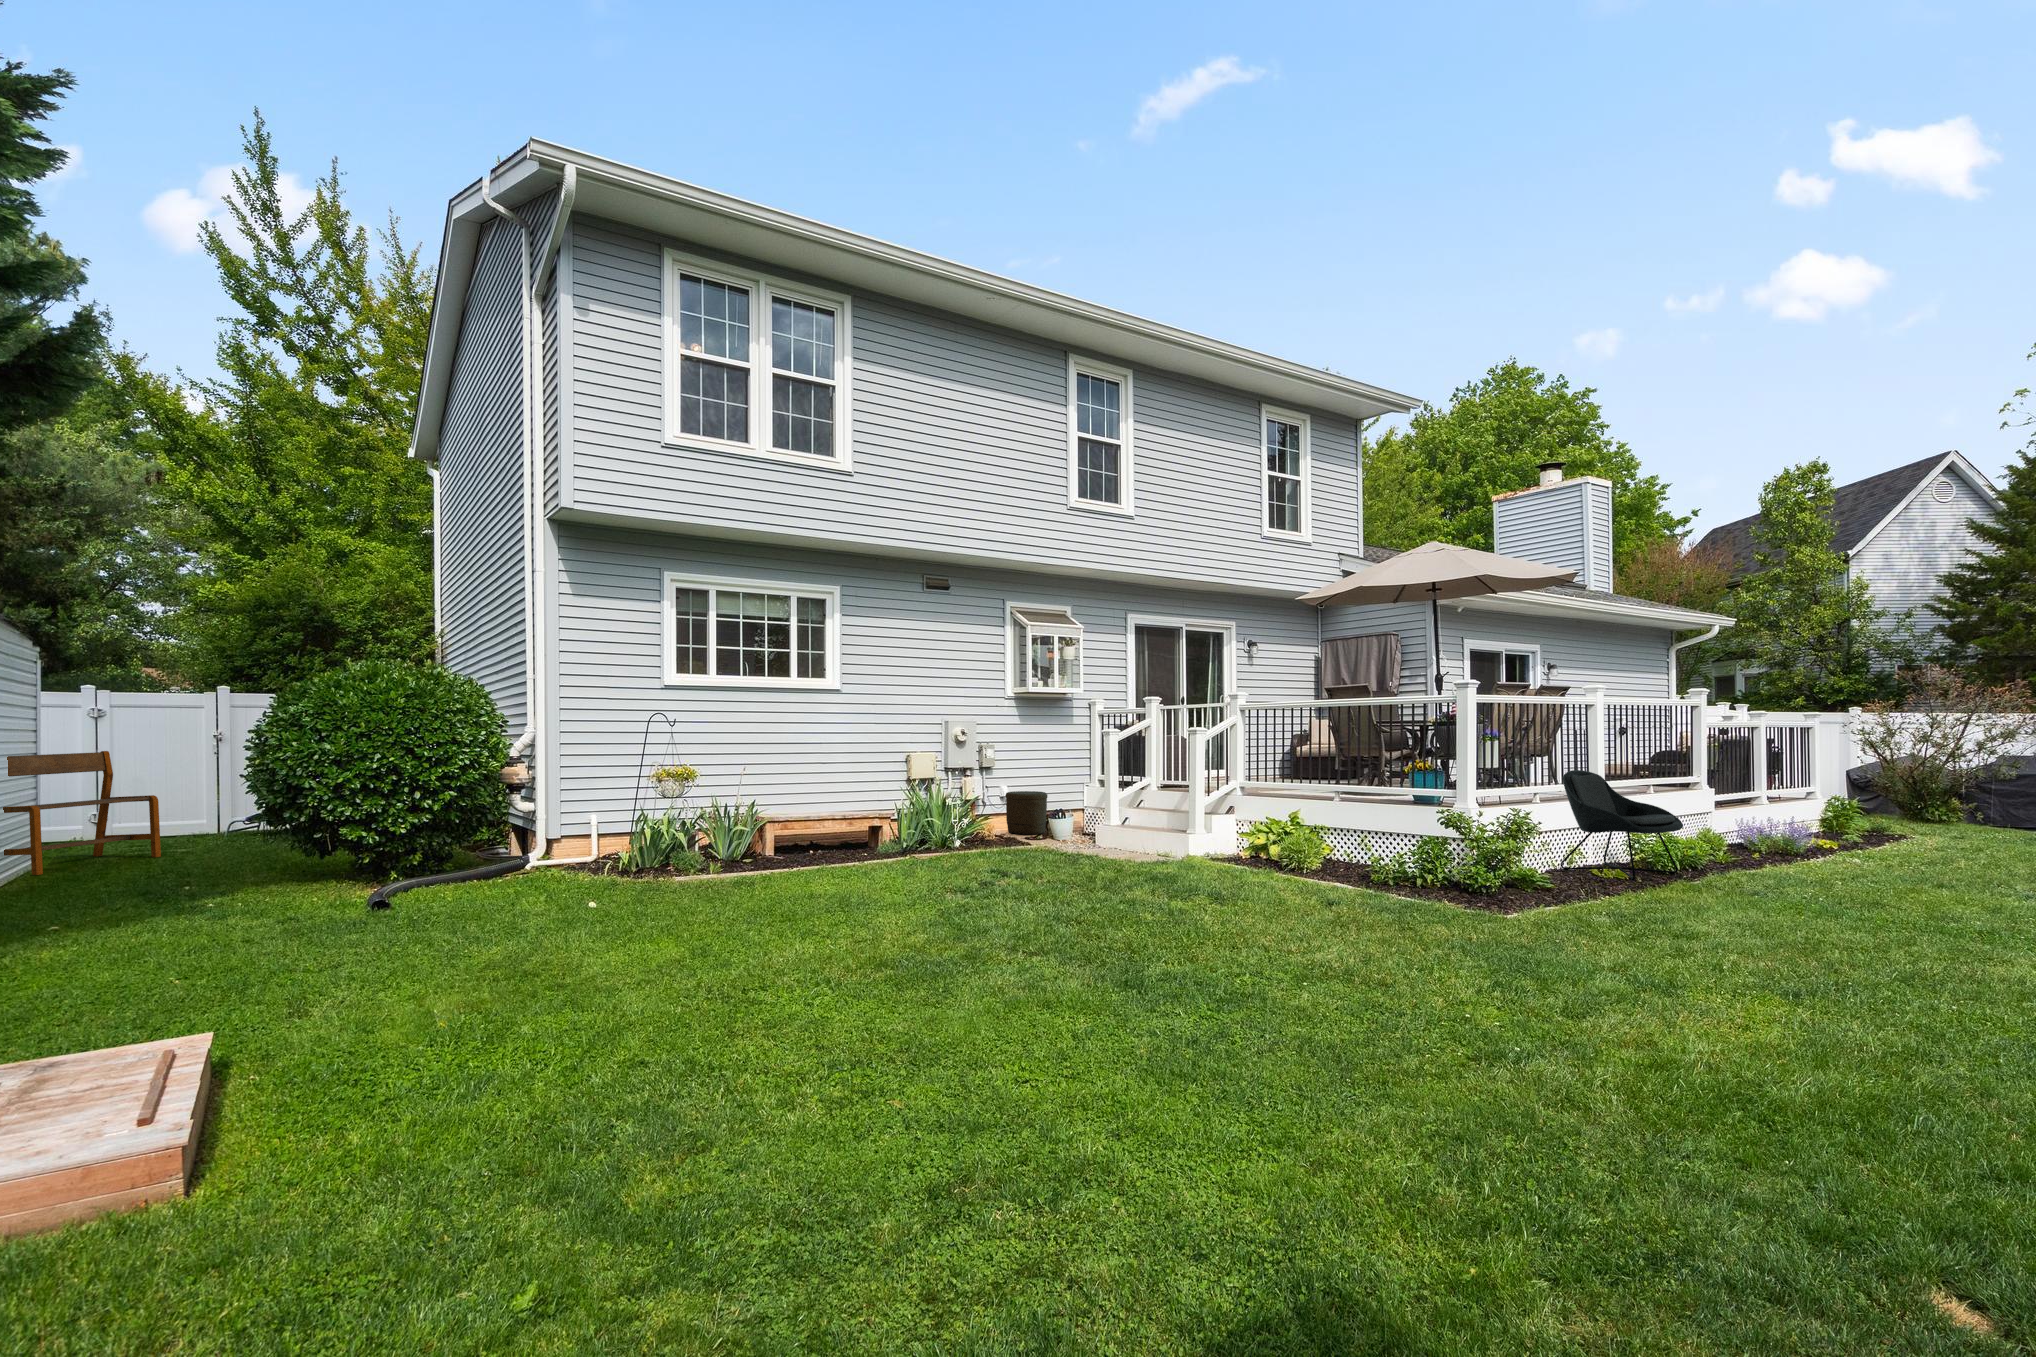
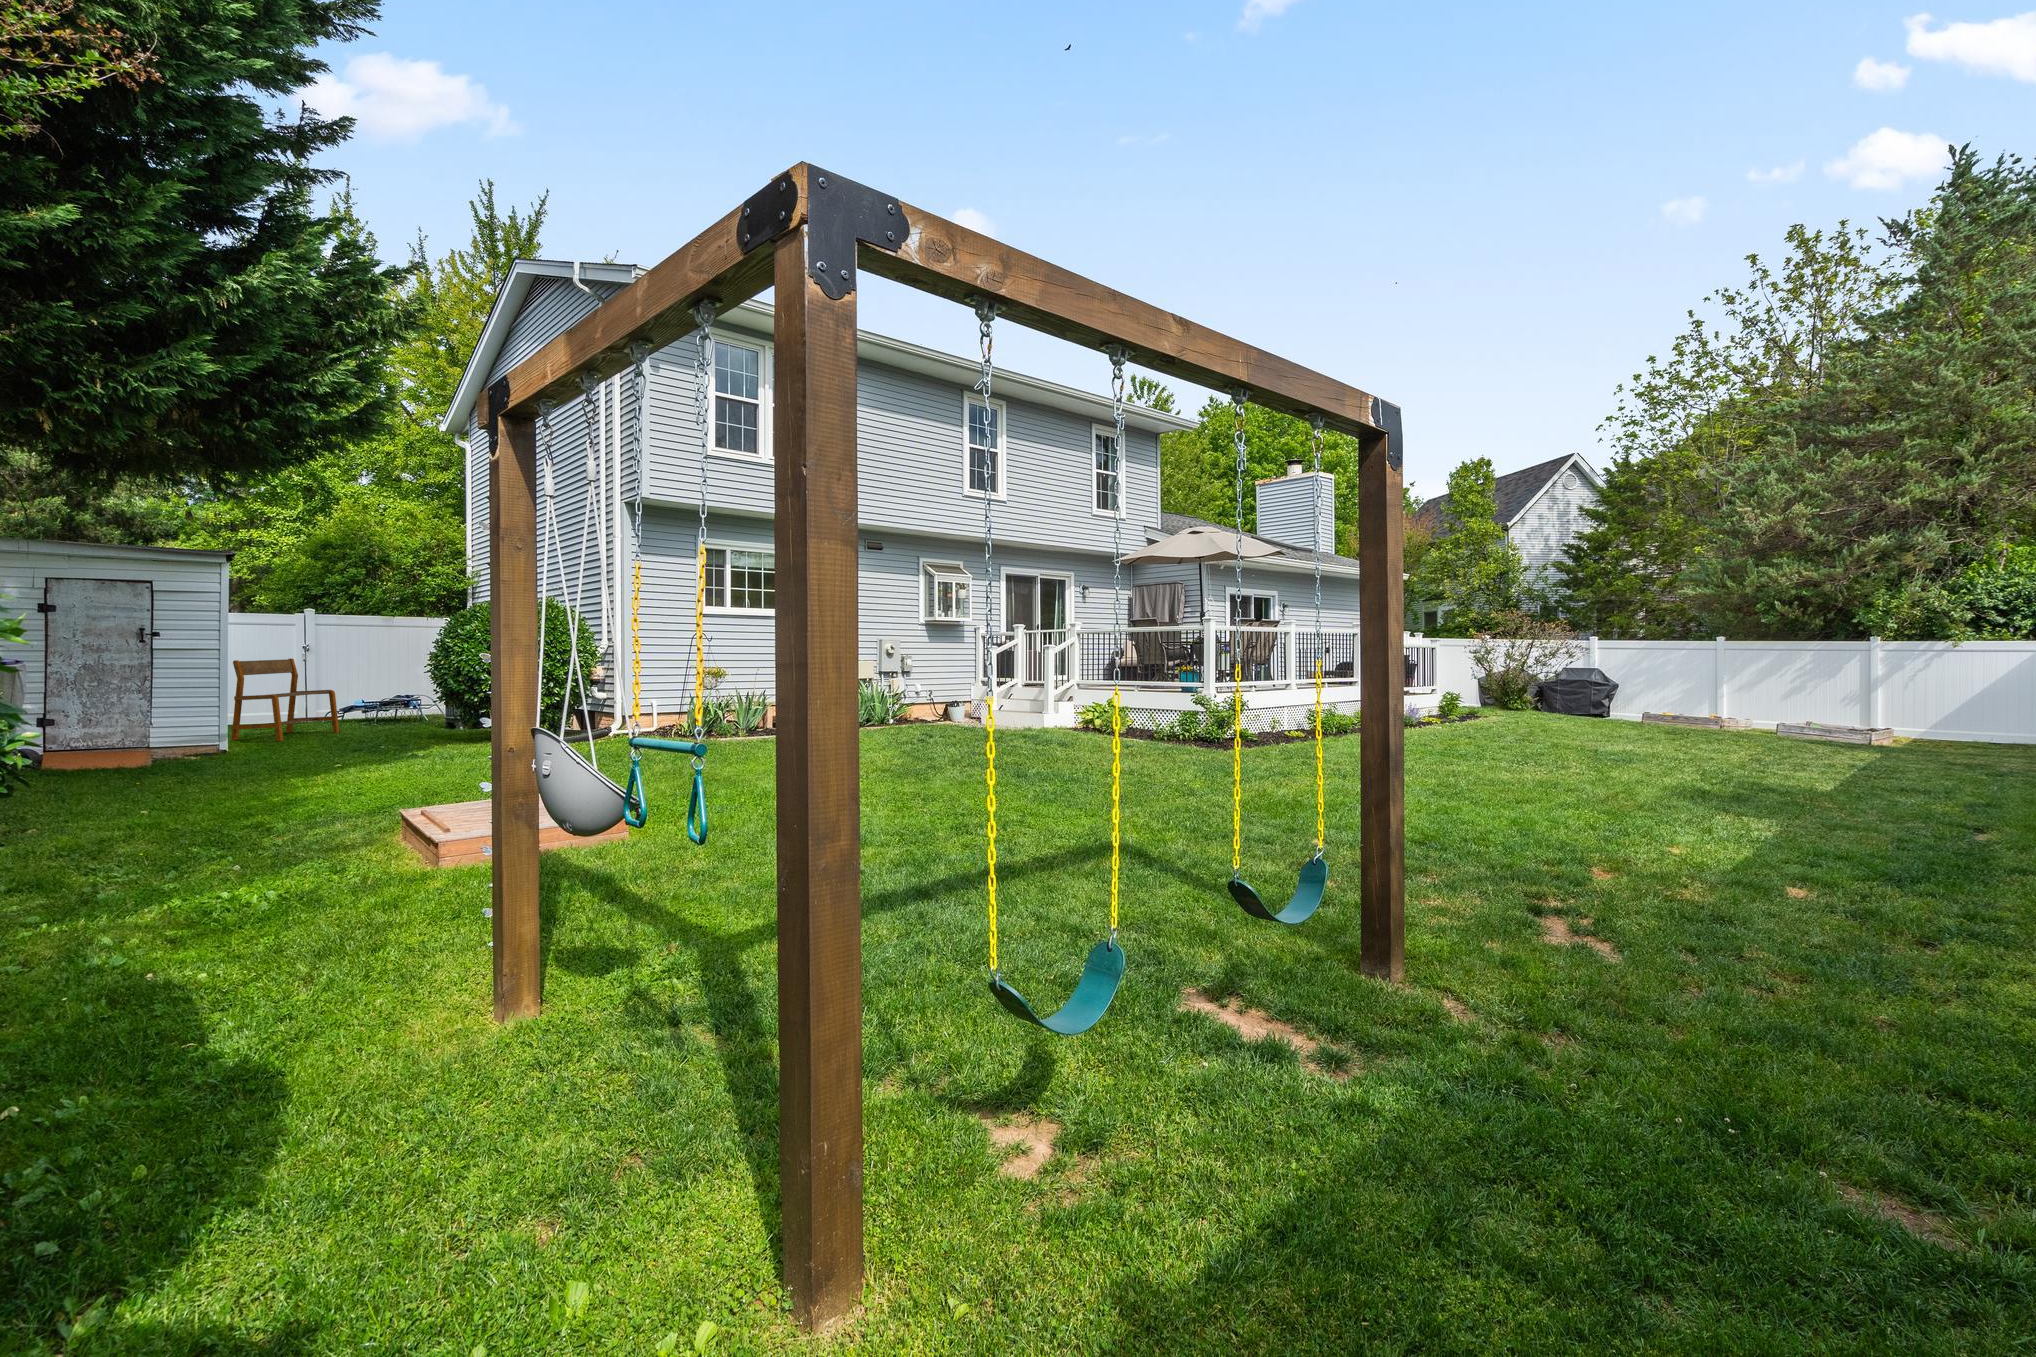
lounge chair: present [1560,770,1683,880] -> none [1262,673,1328,735]
woven basket: present [1005,791,1048,835] -> none [921,690,949,718]

